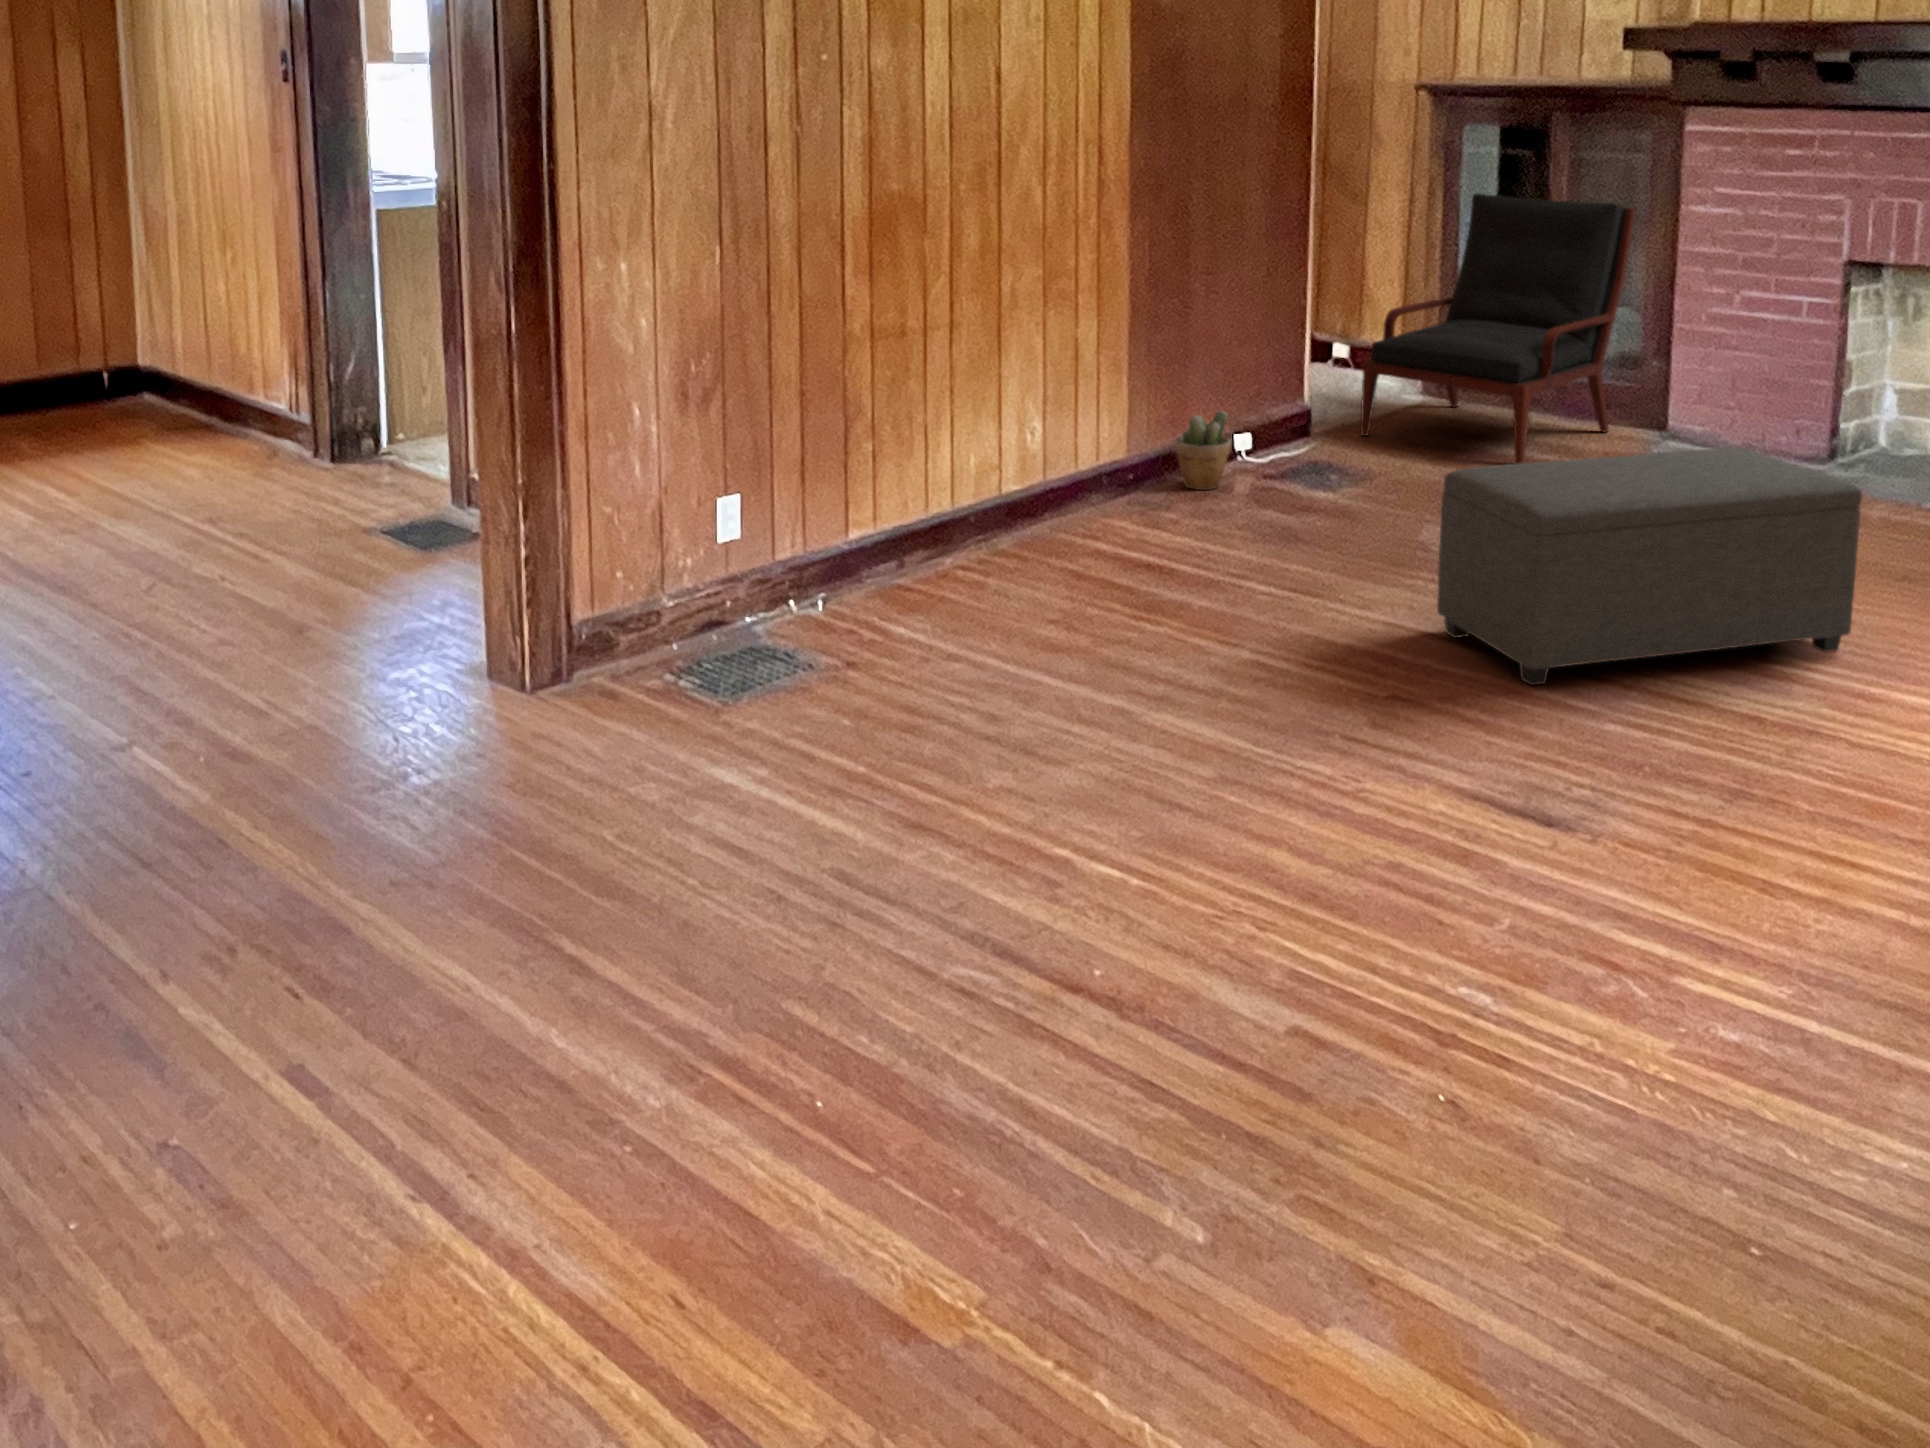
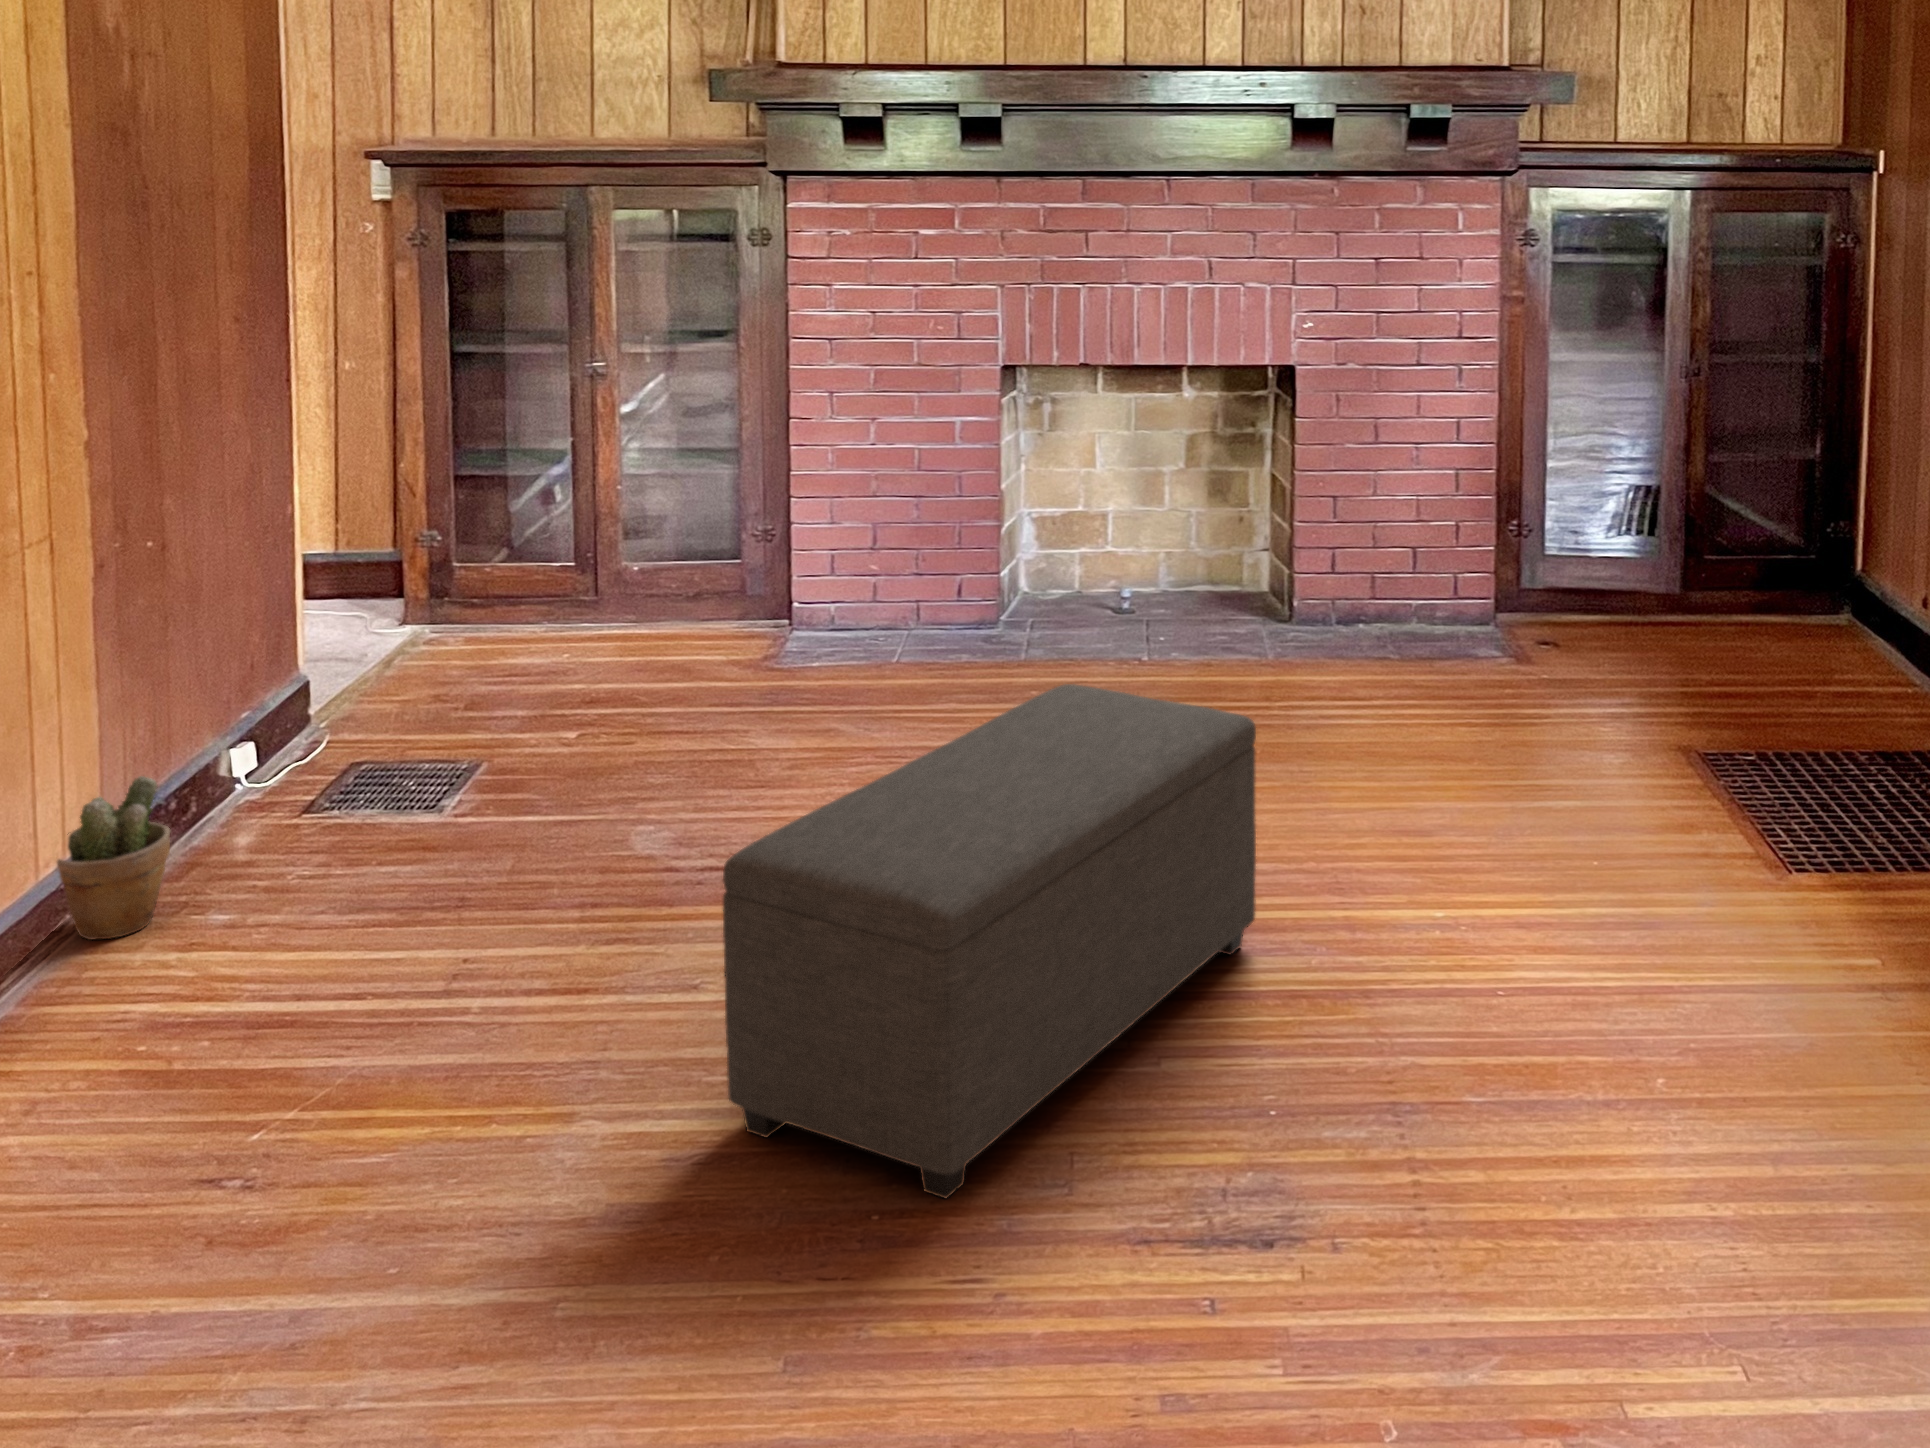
armchair: present [1361,194,1635,464] -> none [349,316,711,732]

